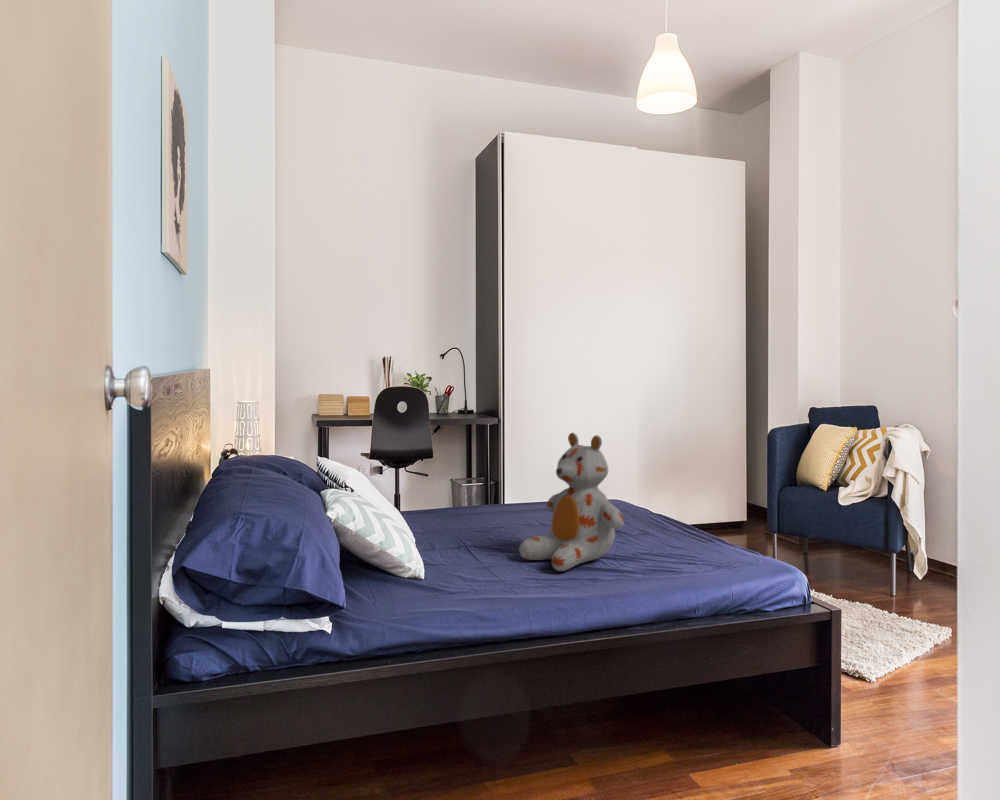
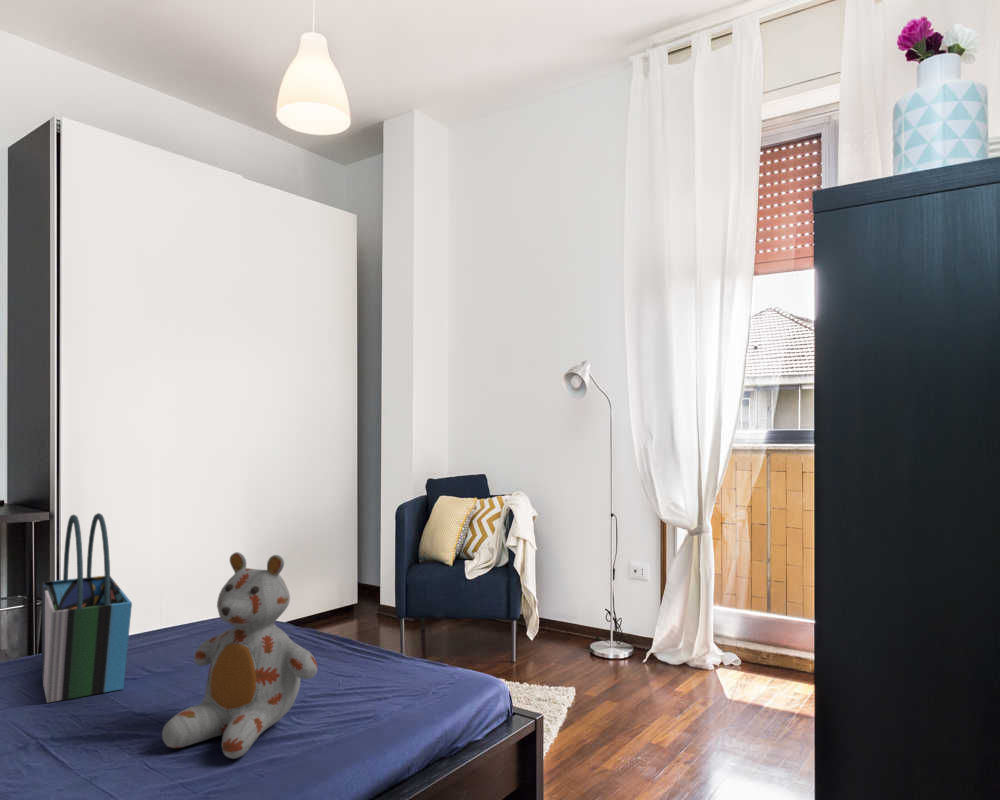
tote bag: none [467,406,514,527] -> present [42,513,132,703]

